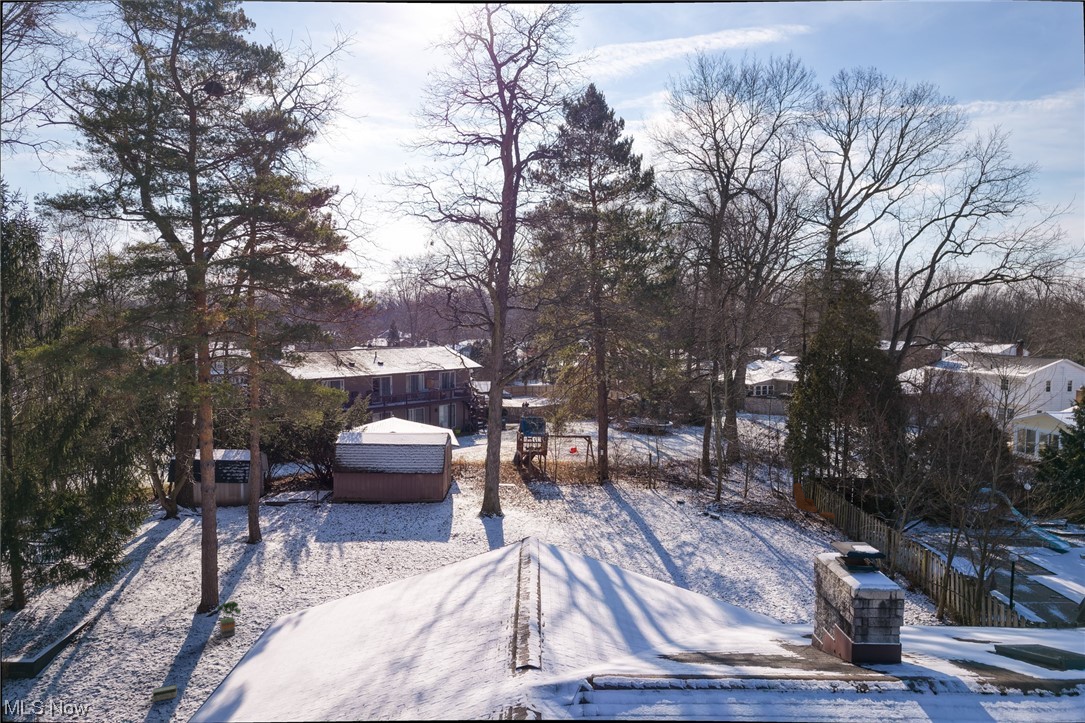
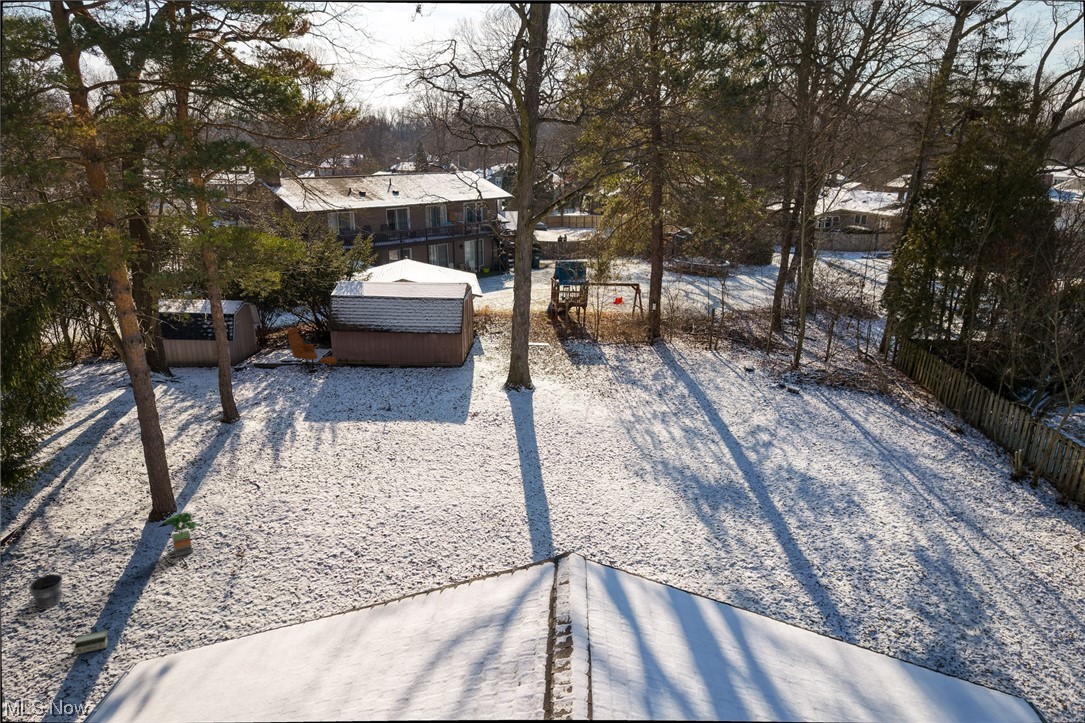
lounge chair: present [794,483,835,522] -> present [287,327,337,370]
bucket: none [110,646,138,673] -> present [29,575,62,608]

